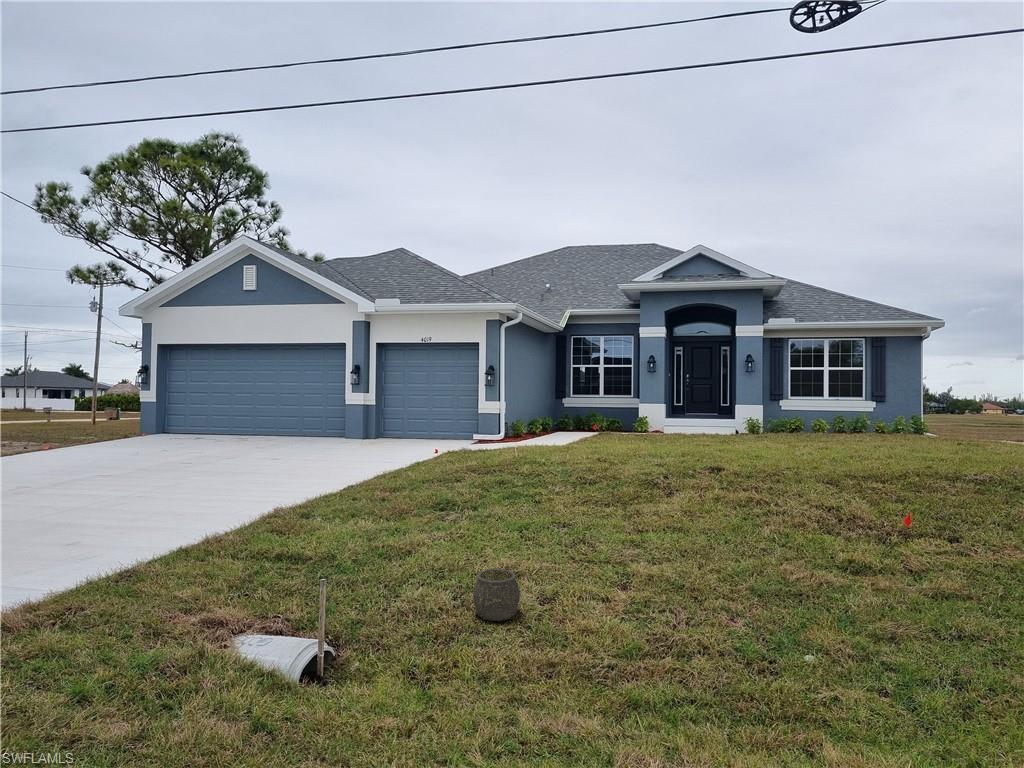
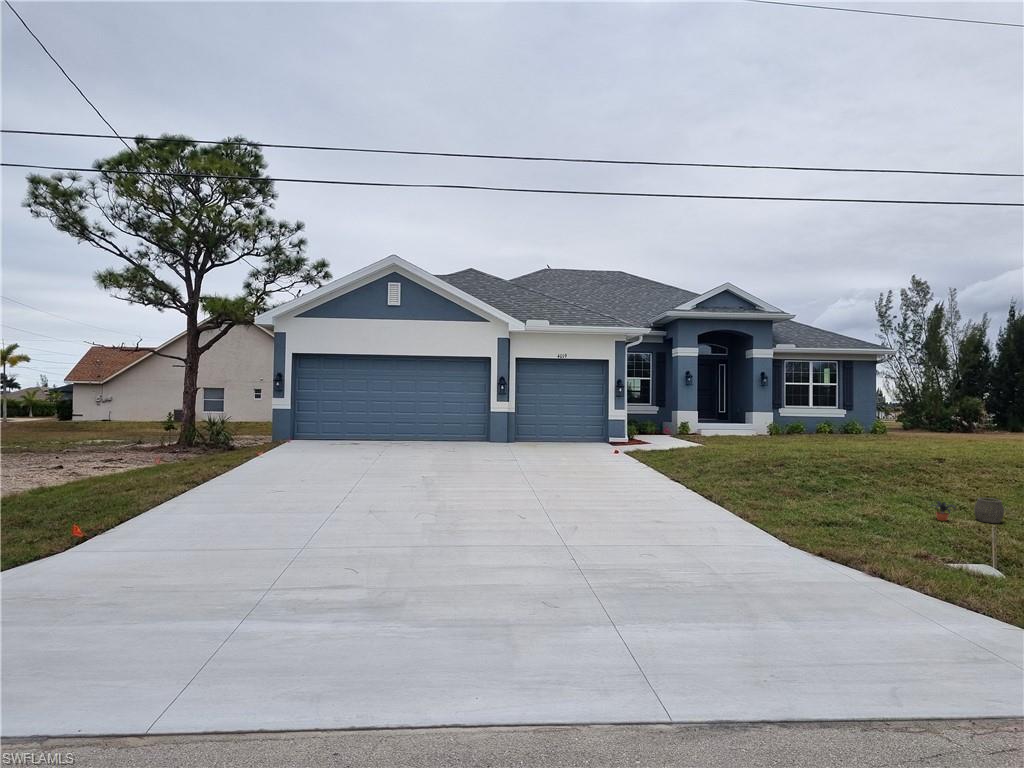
potted plant: none [398,568,440,606] -> present [931,501,956,521]

